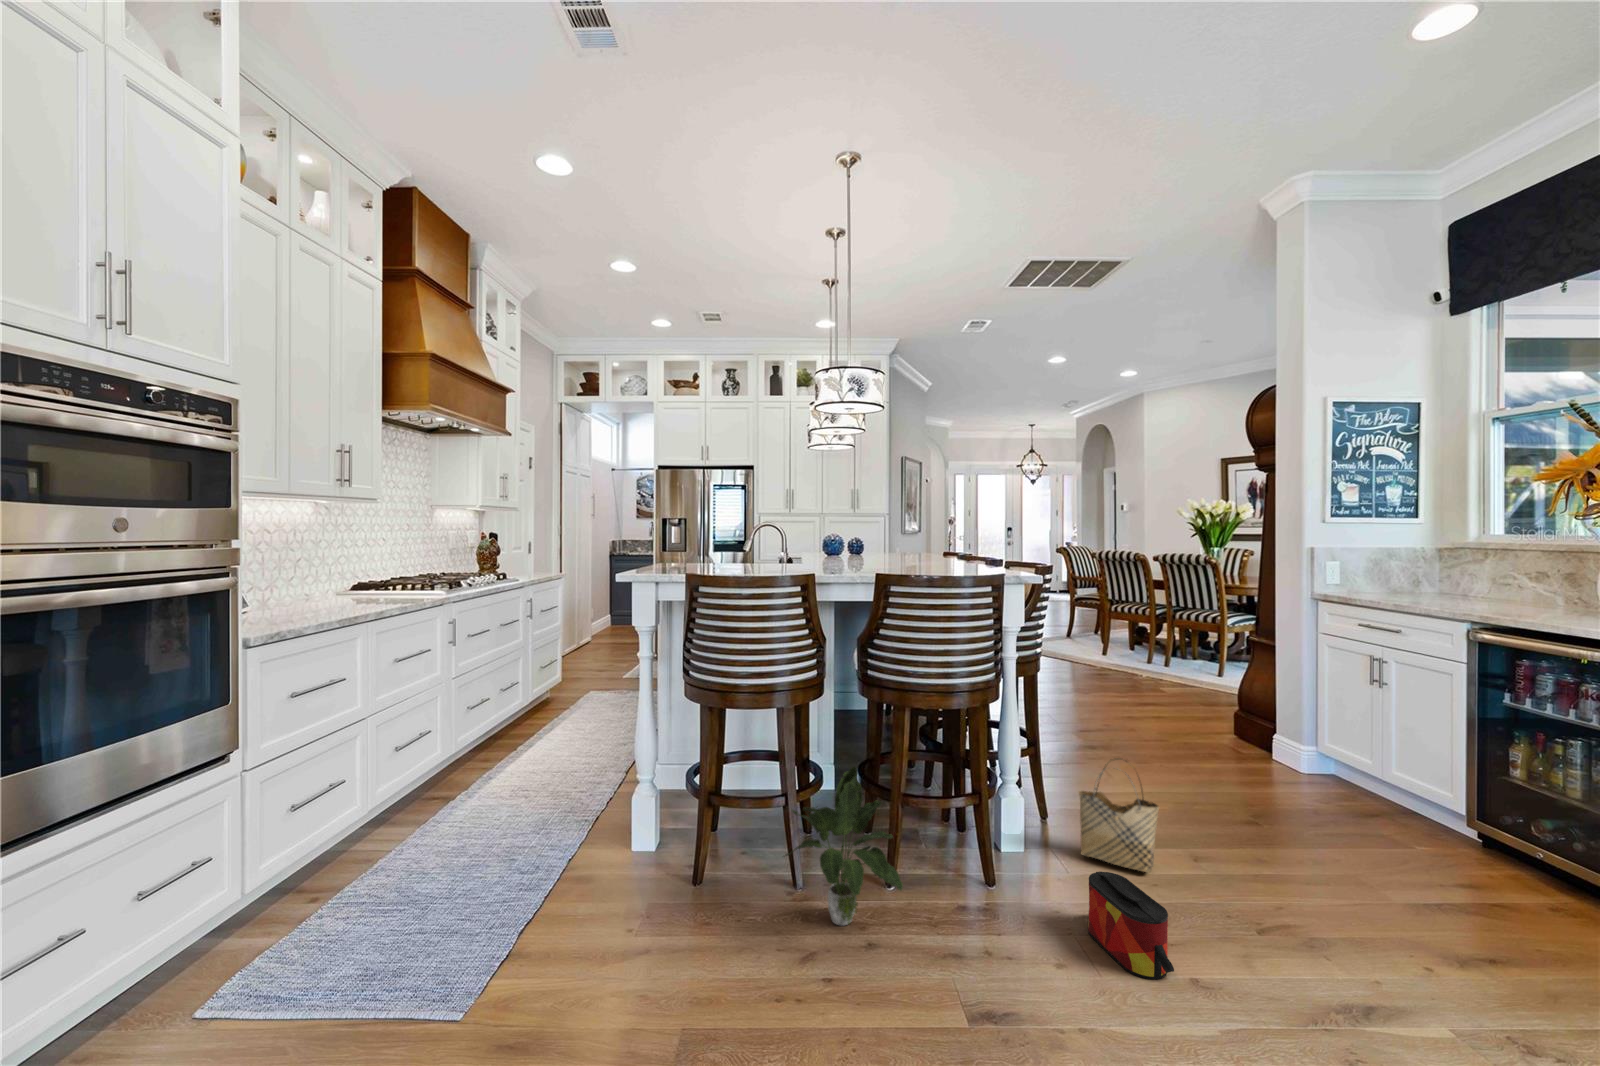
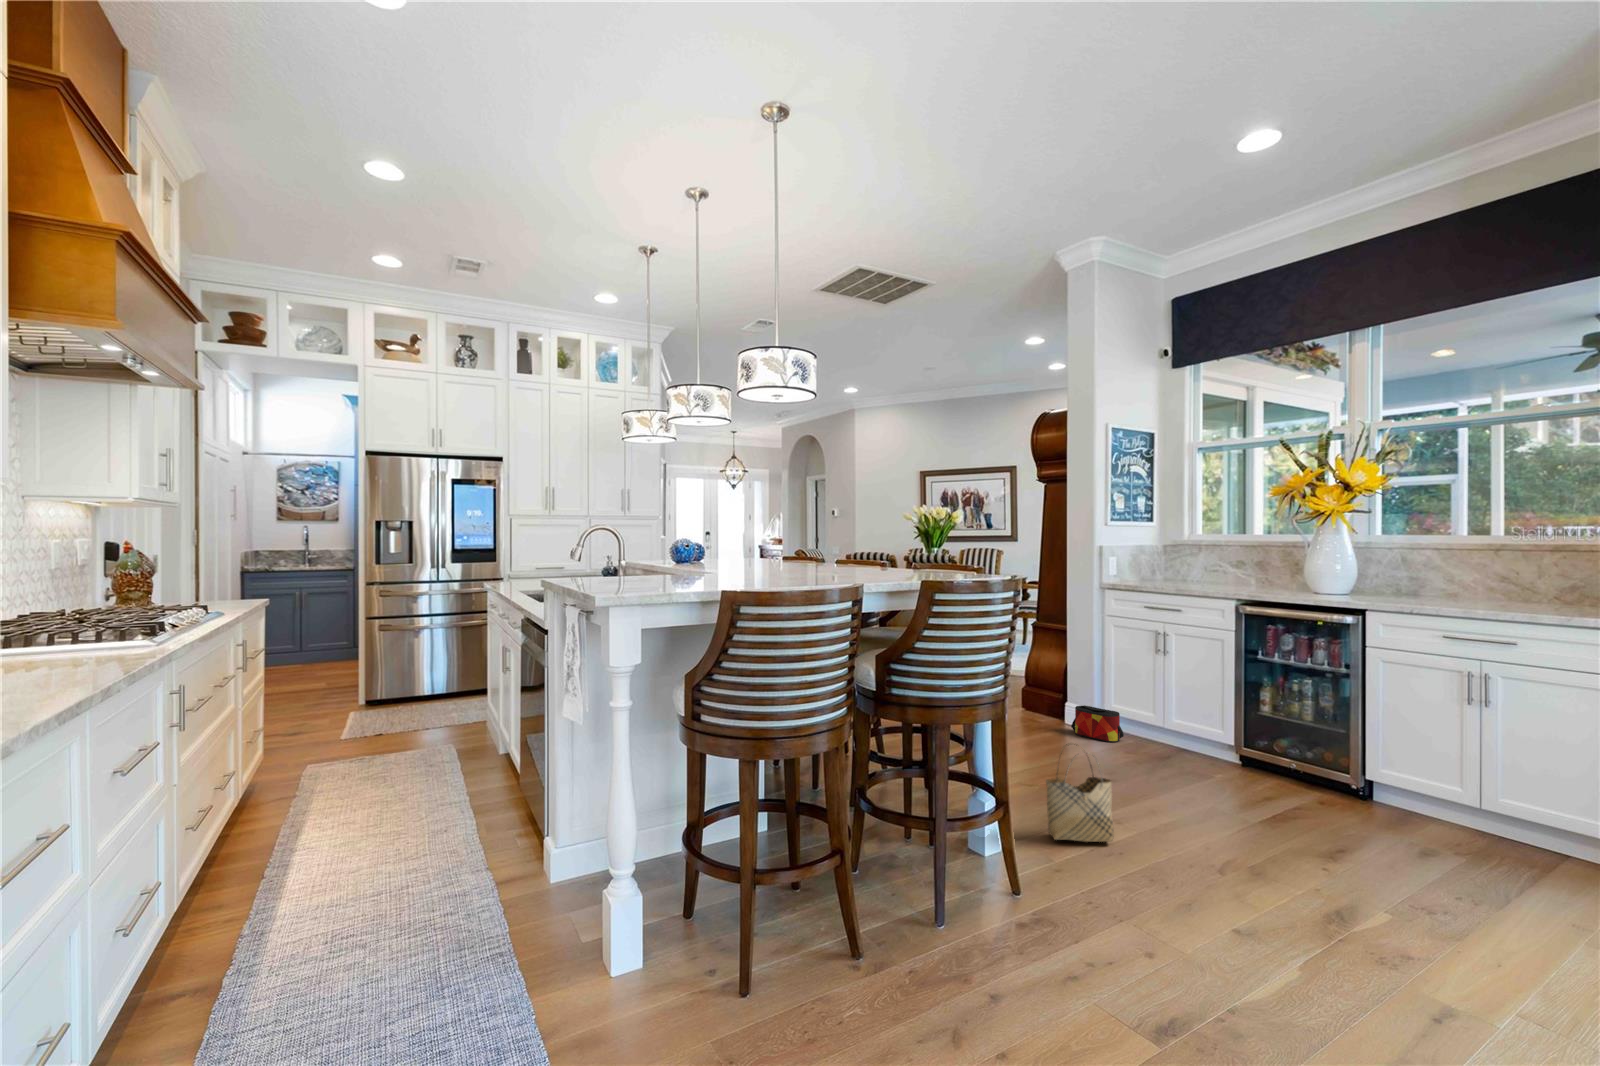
potted plant: present [785,767,903,925] -> none [893,798,1019,980]
bag: present [1088,871,1174,979] -> present [1071,705,1124,742]

